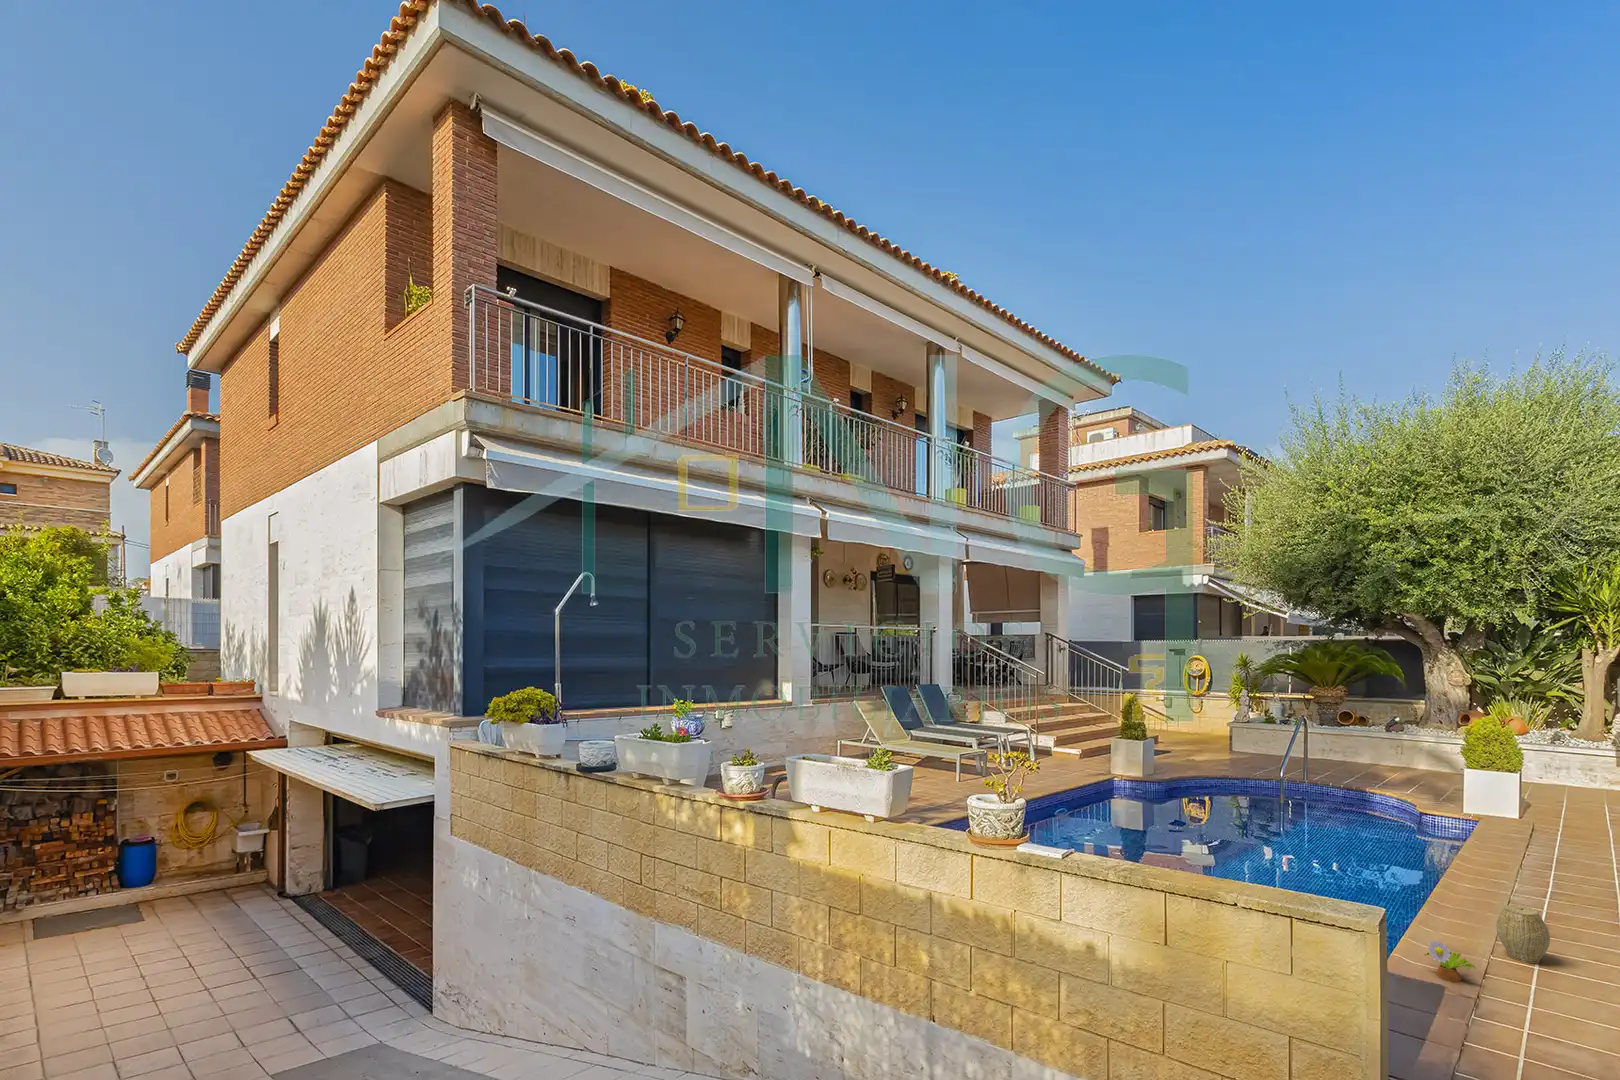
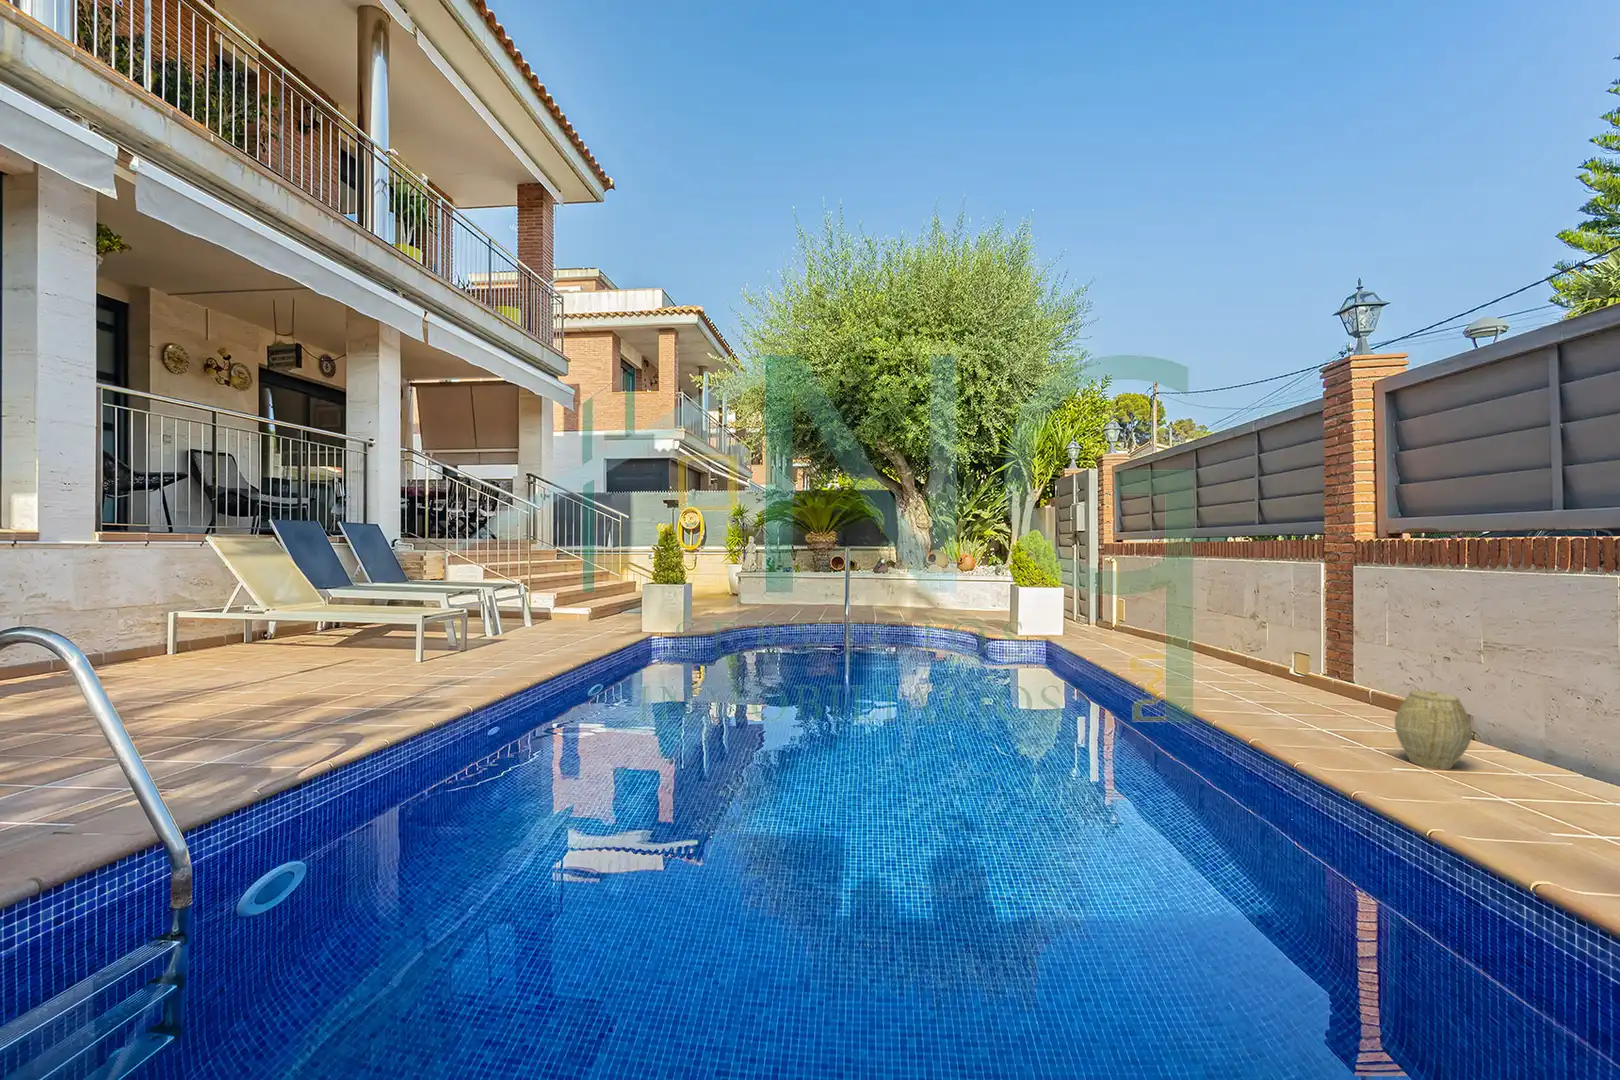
decorative plant: present [1425,940,1476,982] -> none [1461,764,1552,832]

